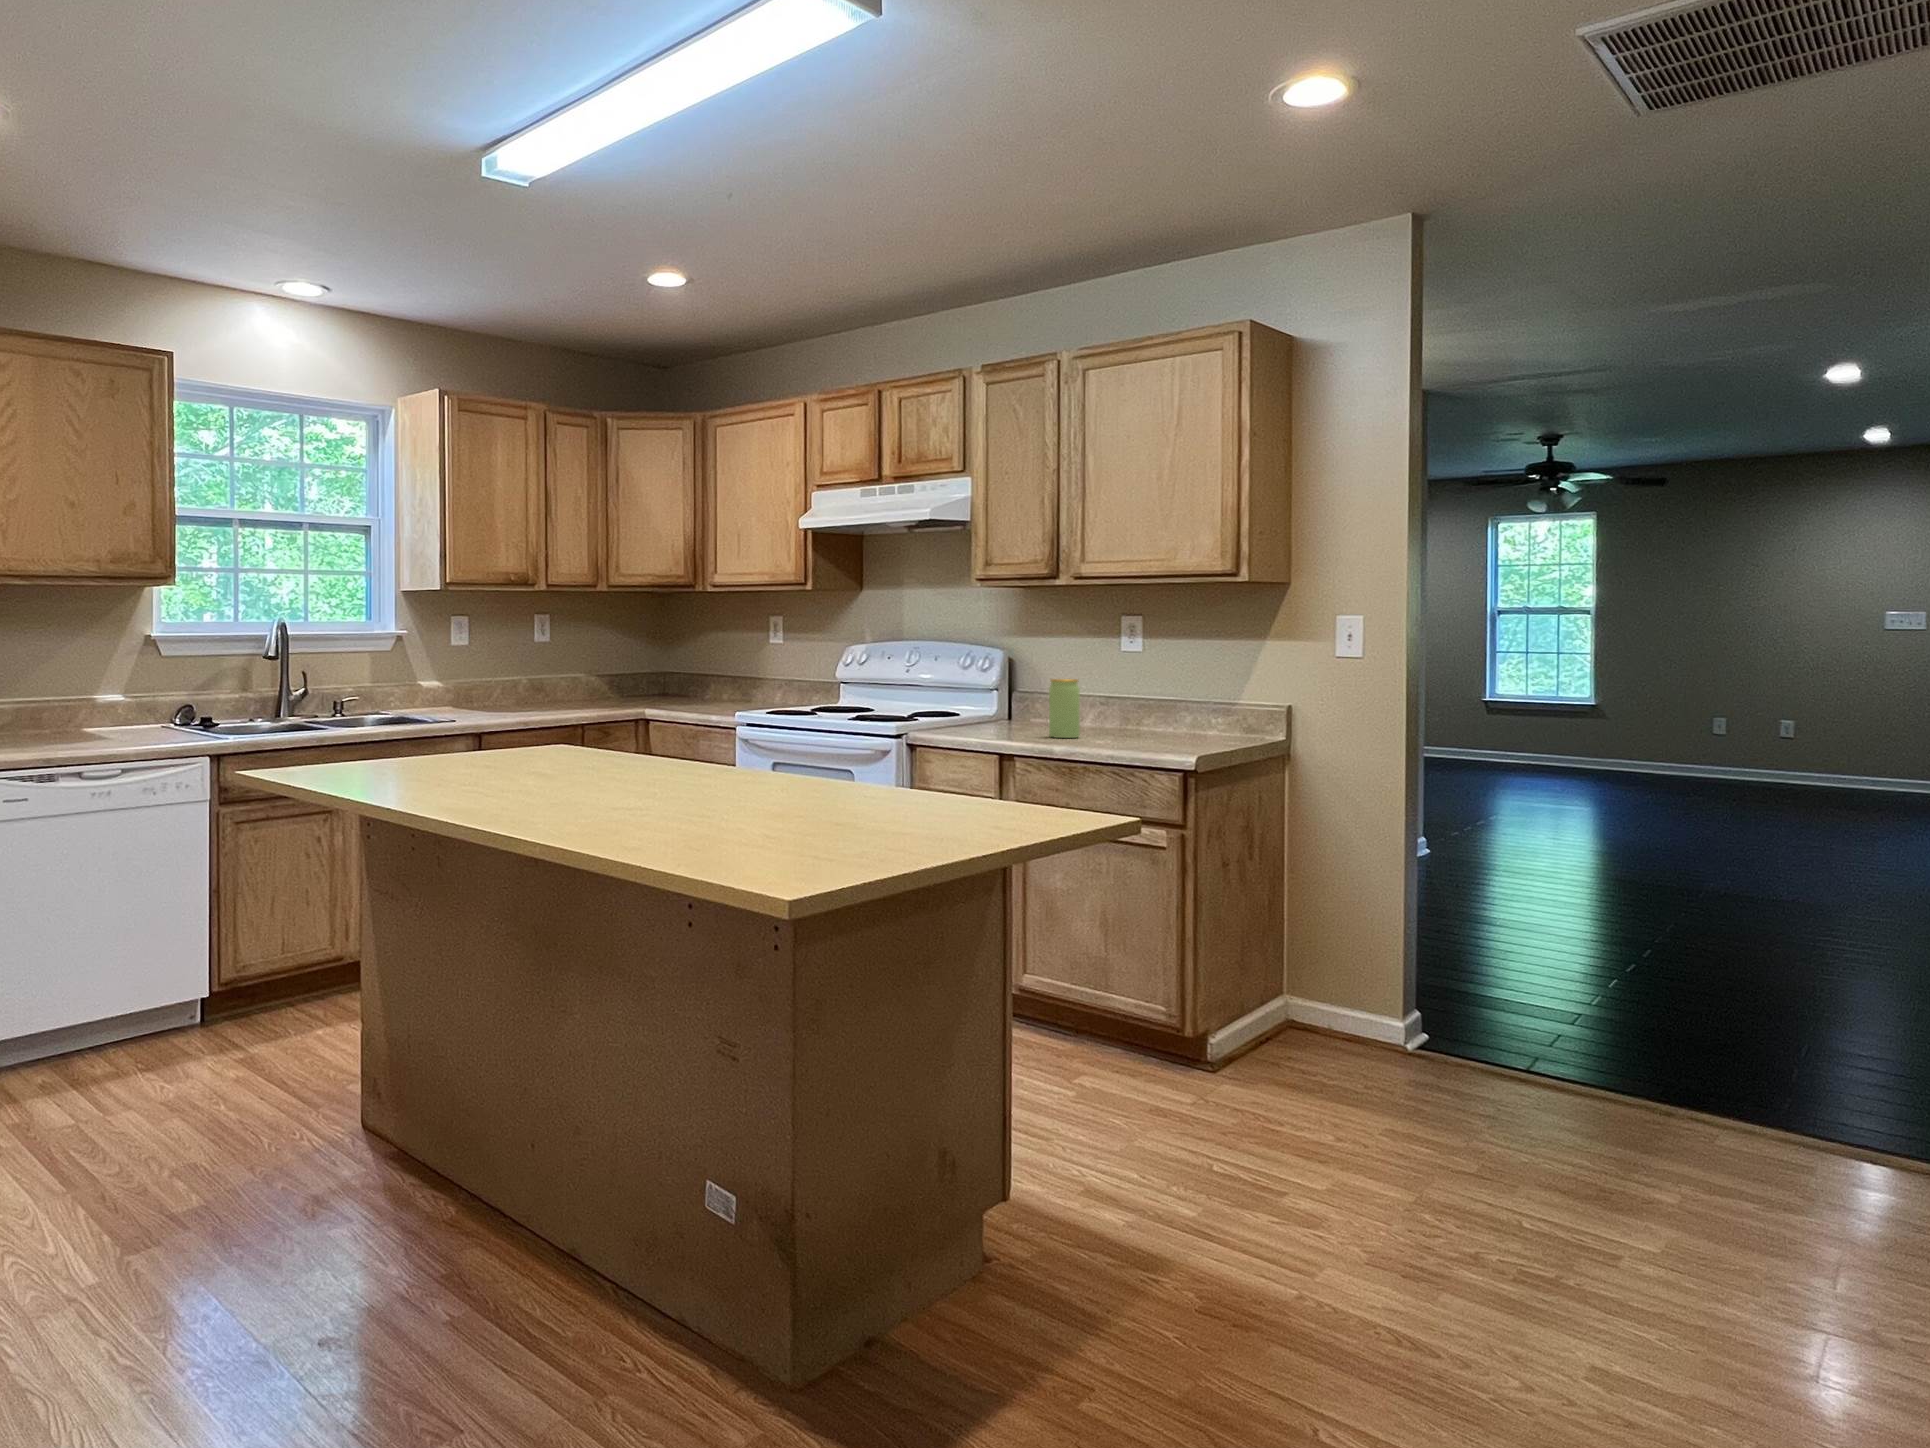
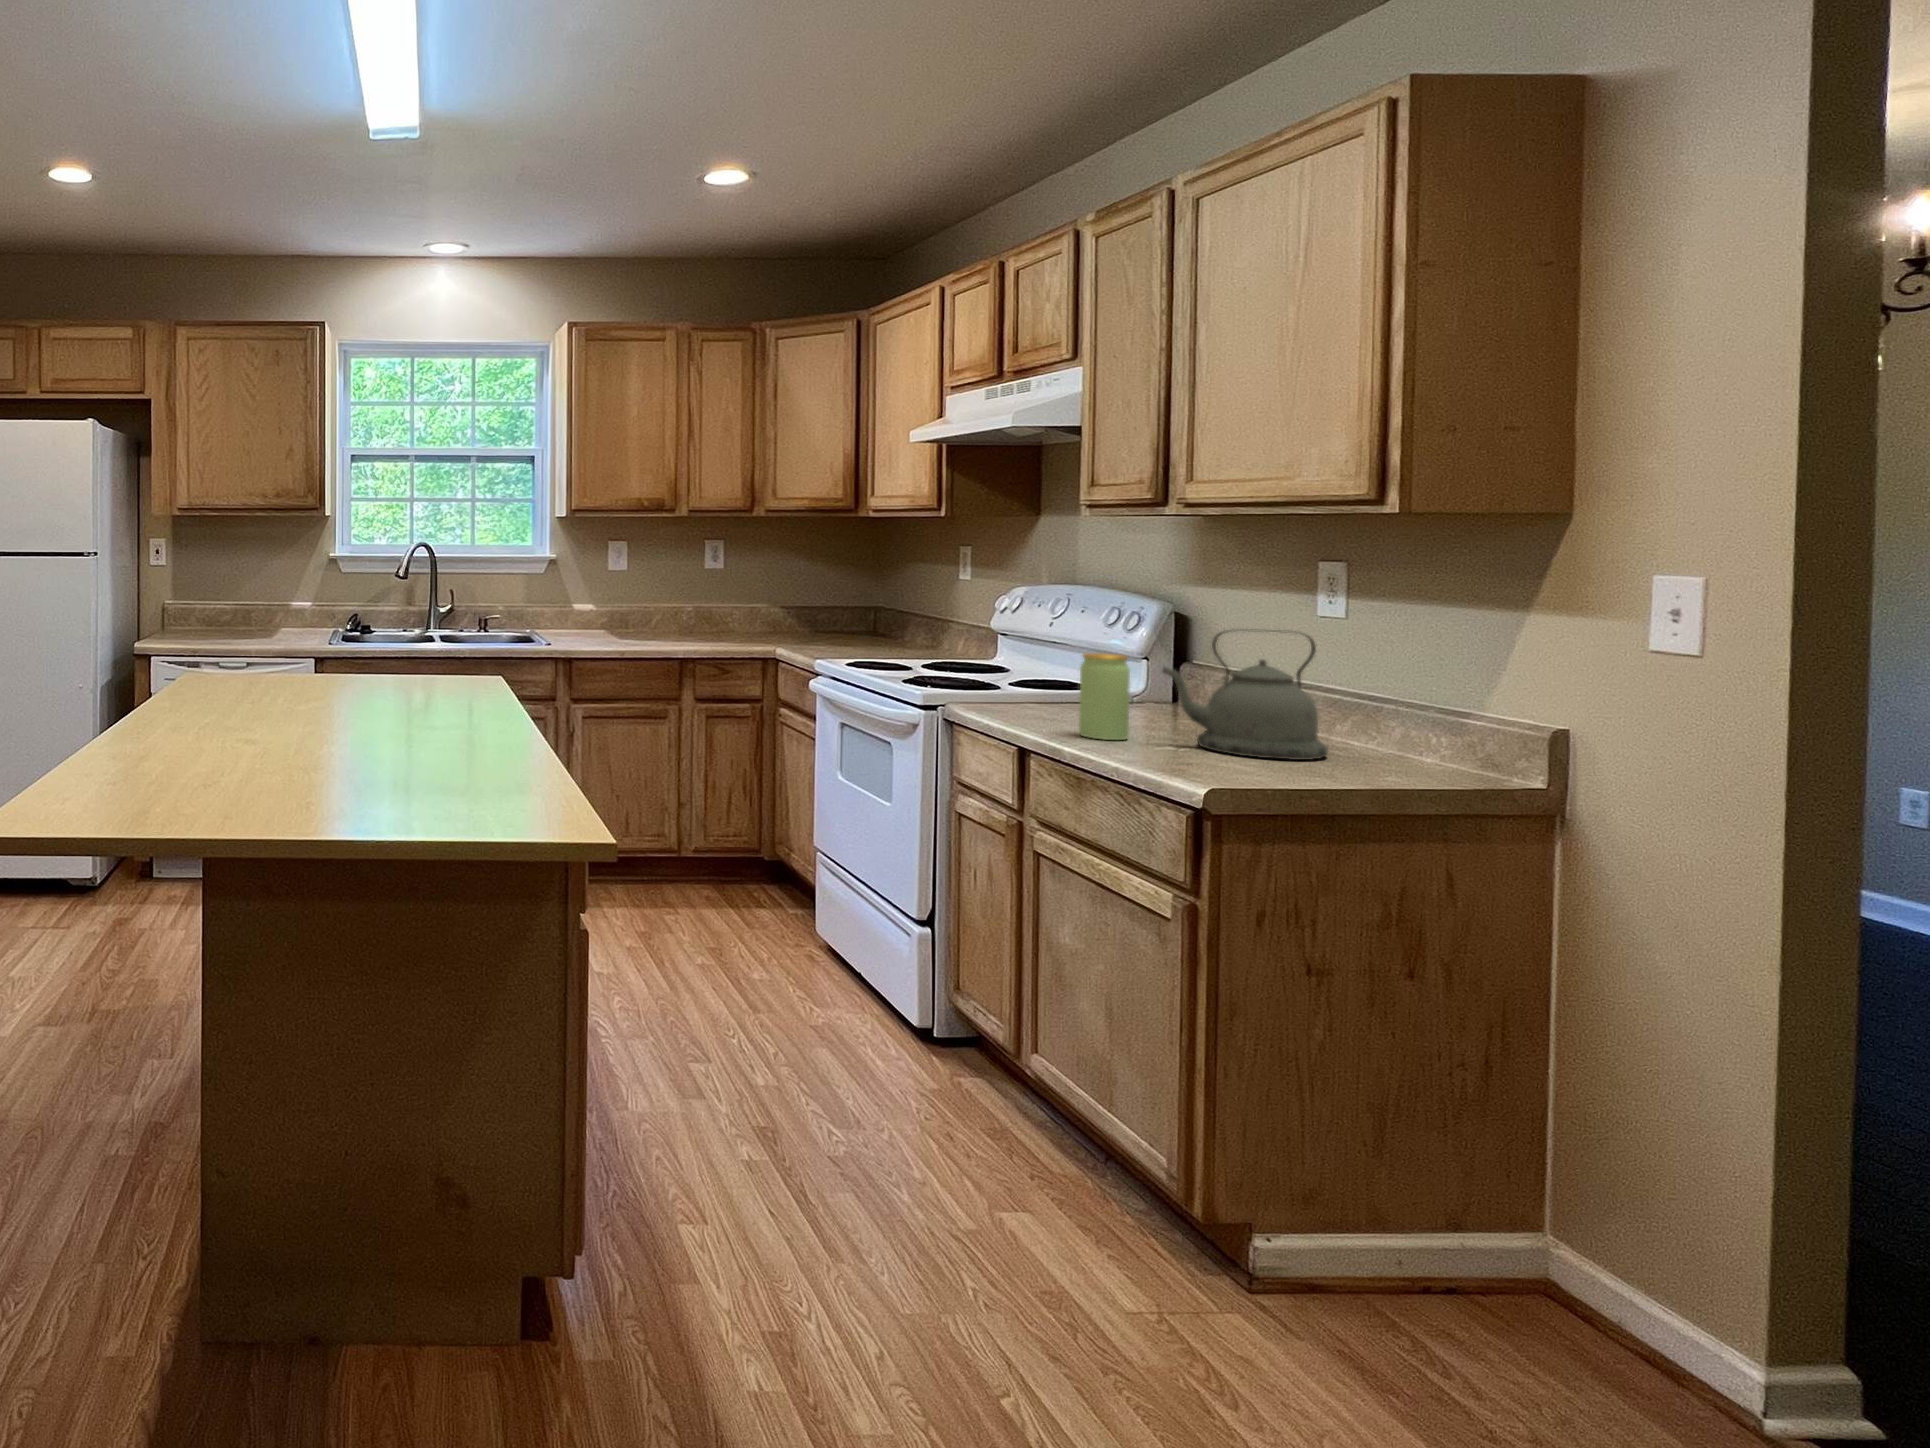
kettle: none [1101,657,1182,738] -> present [1162,631,1328,760]

